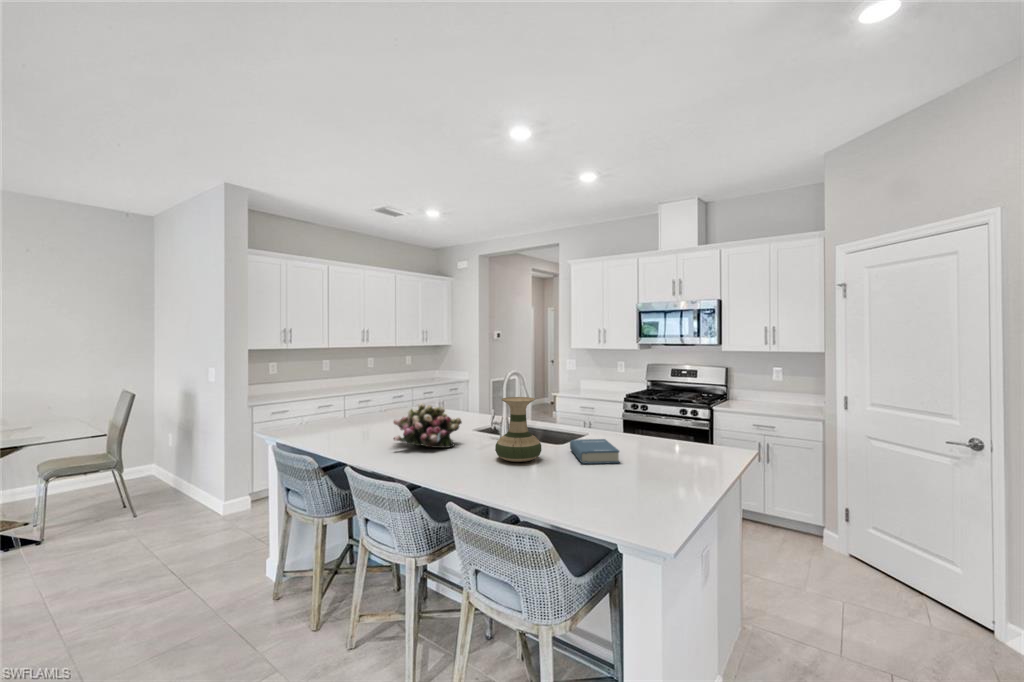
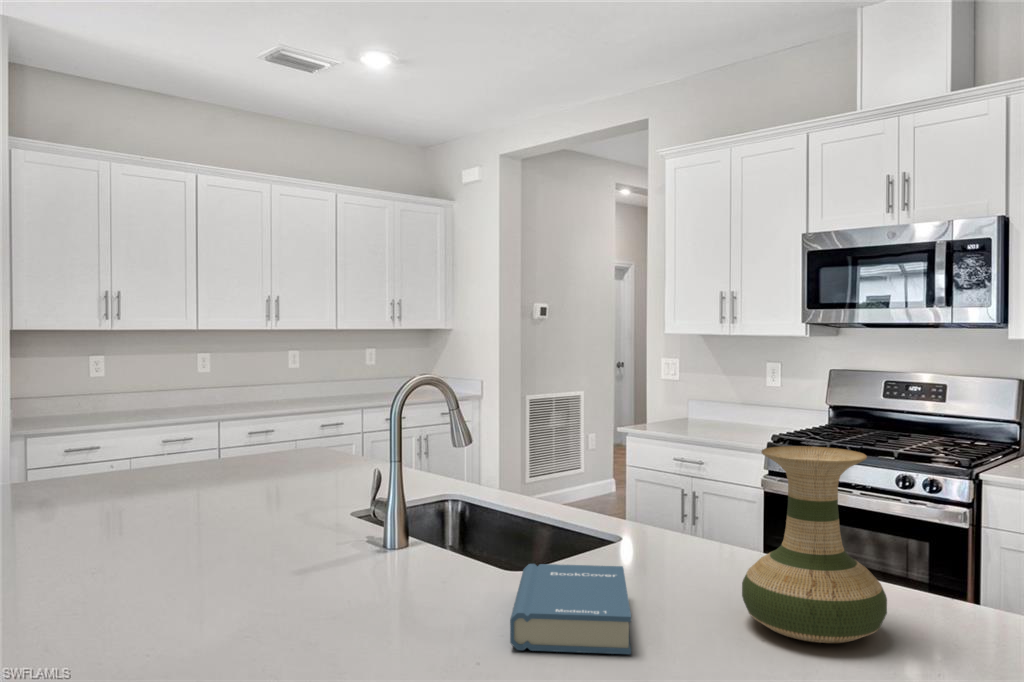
vase: present [495,397,541,462] -> present [742,446,887,643]
flower arrangement: present [394,403,462,448] -> none [75,448,272,566]

